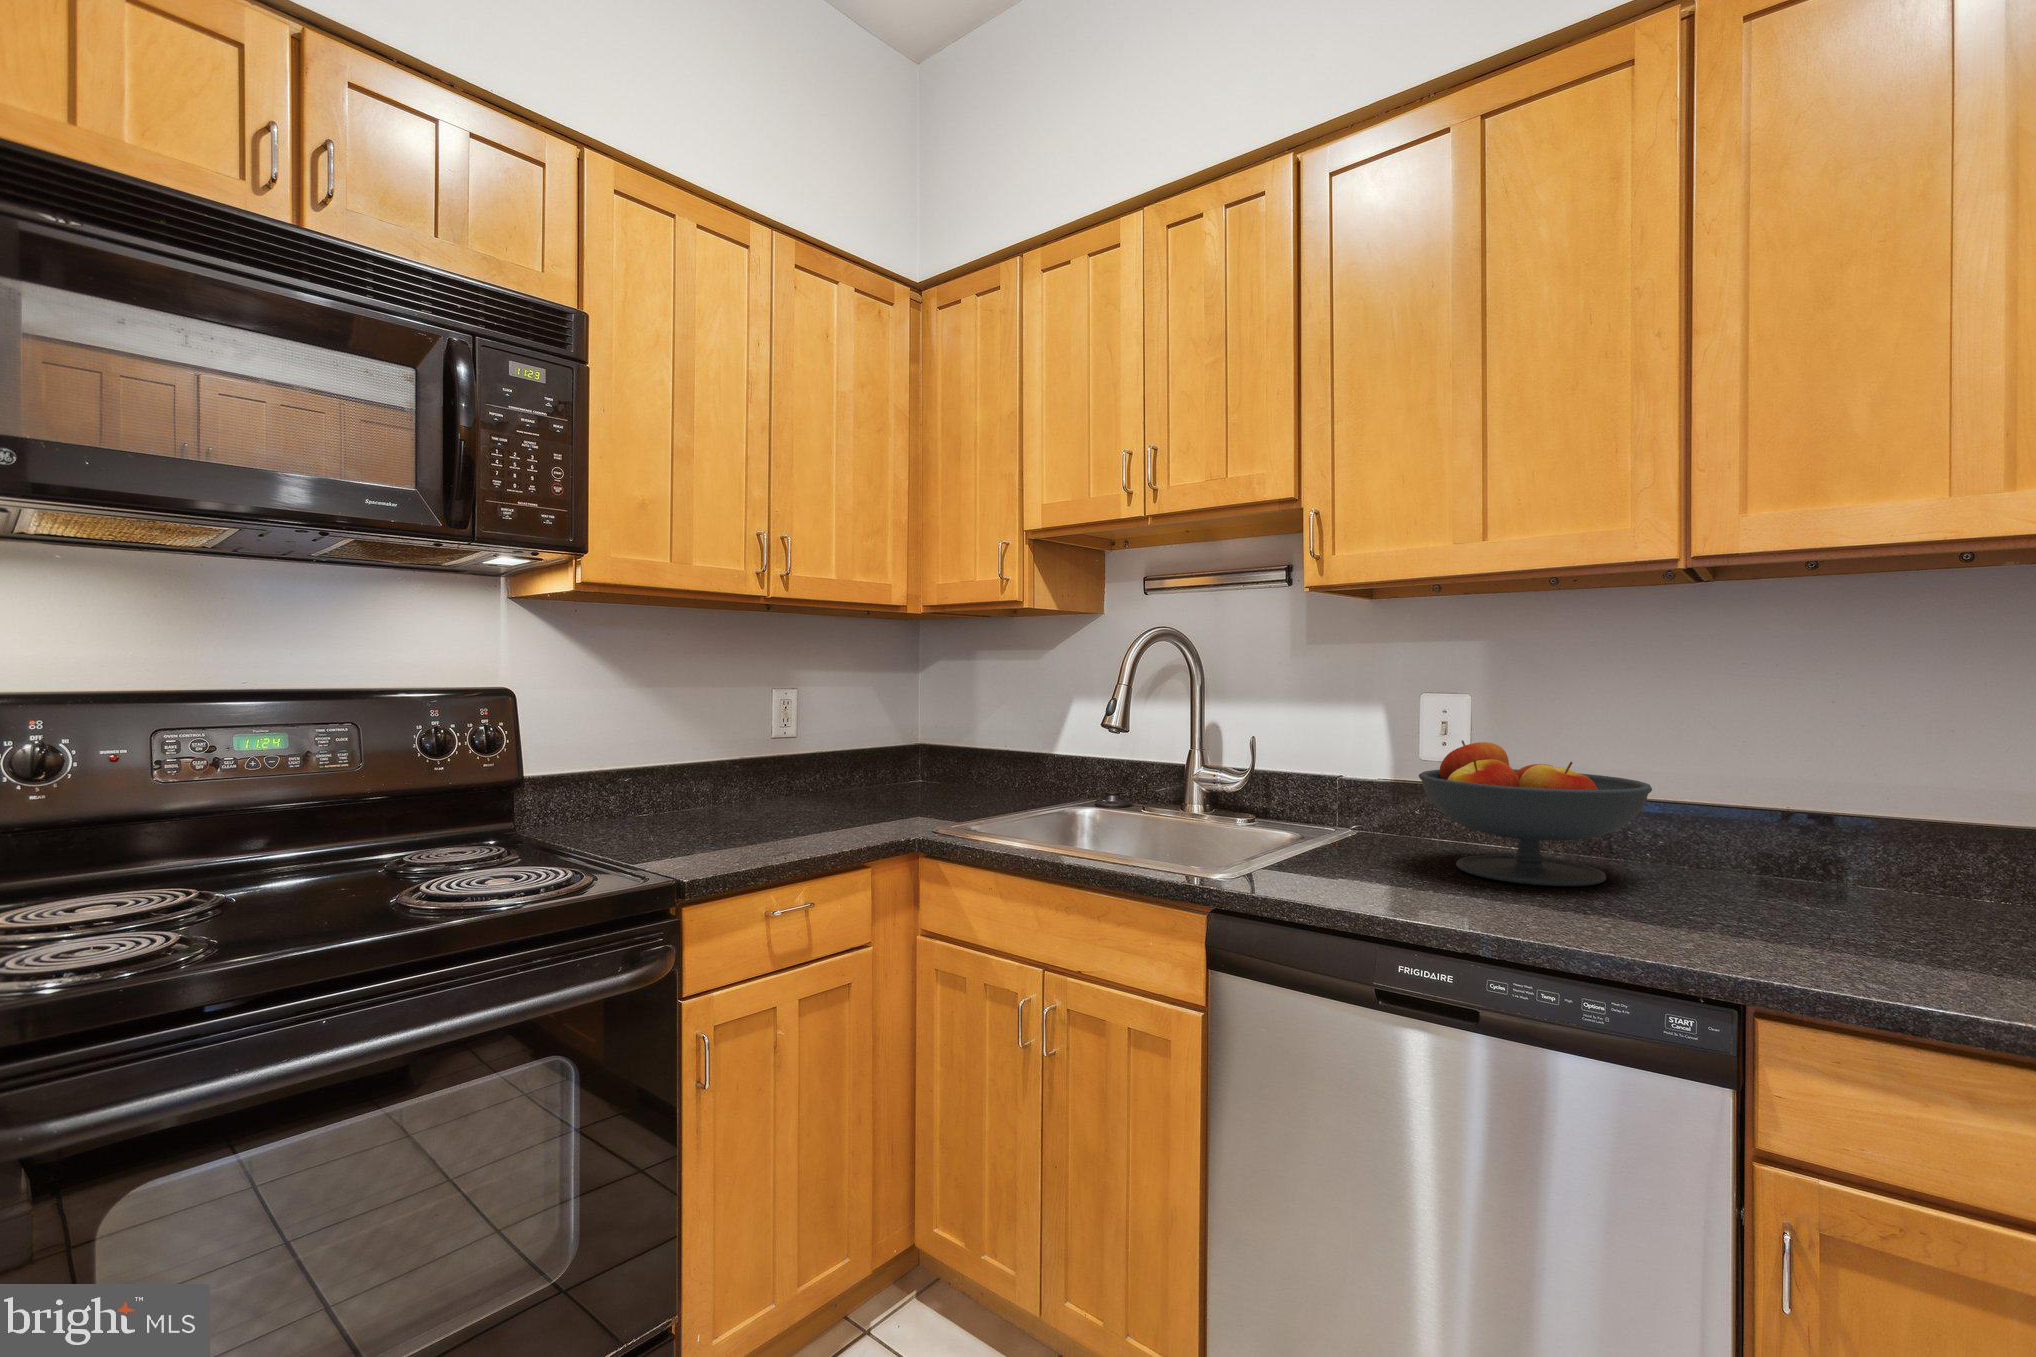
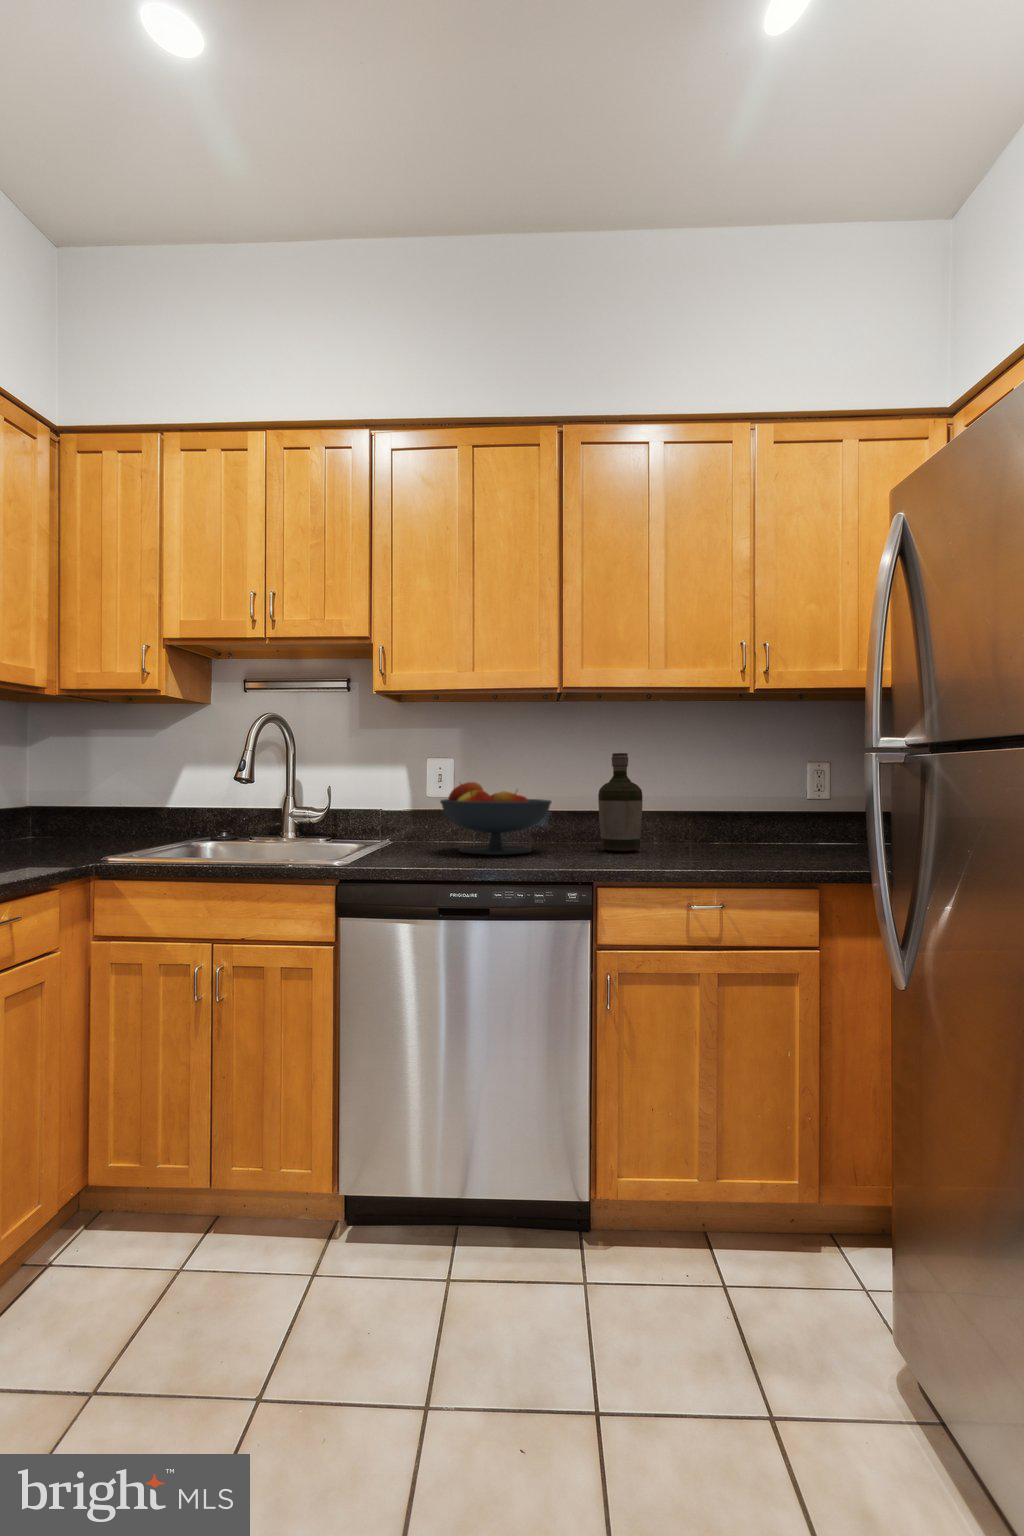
bottle: none [1770,696,1888,908] -> present [598,753,643,852]

